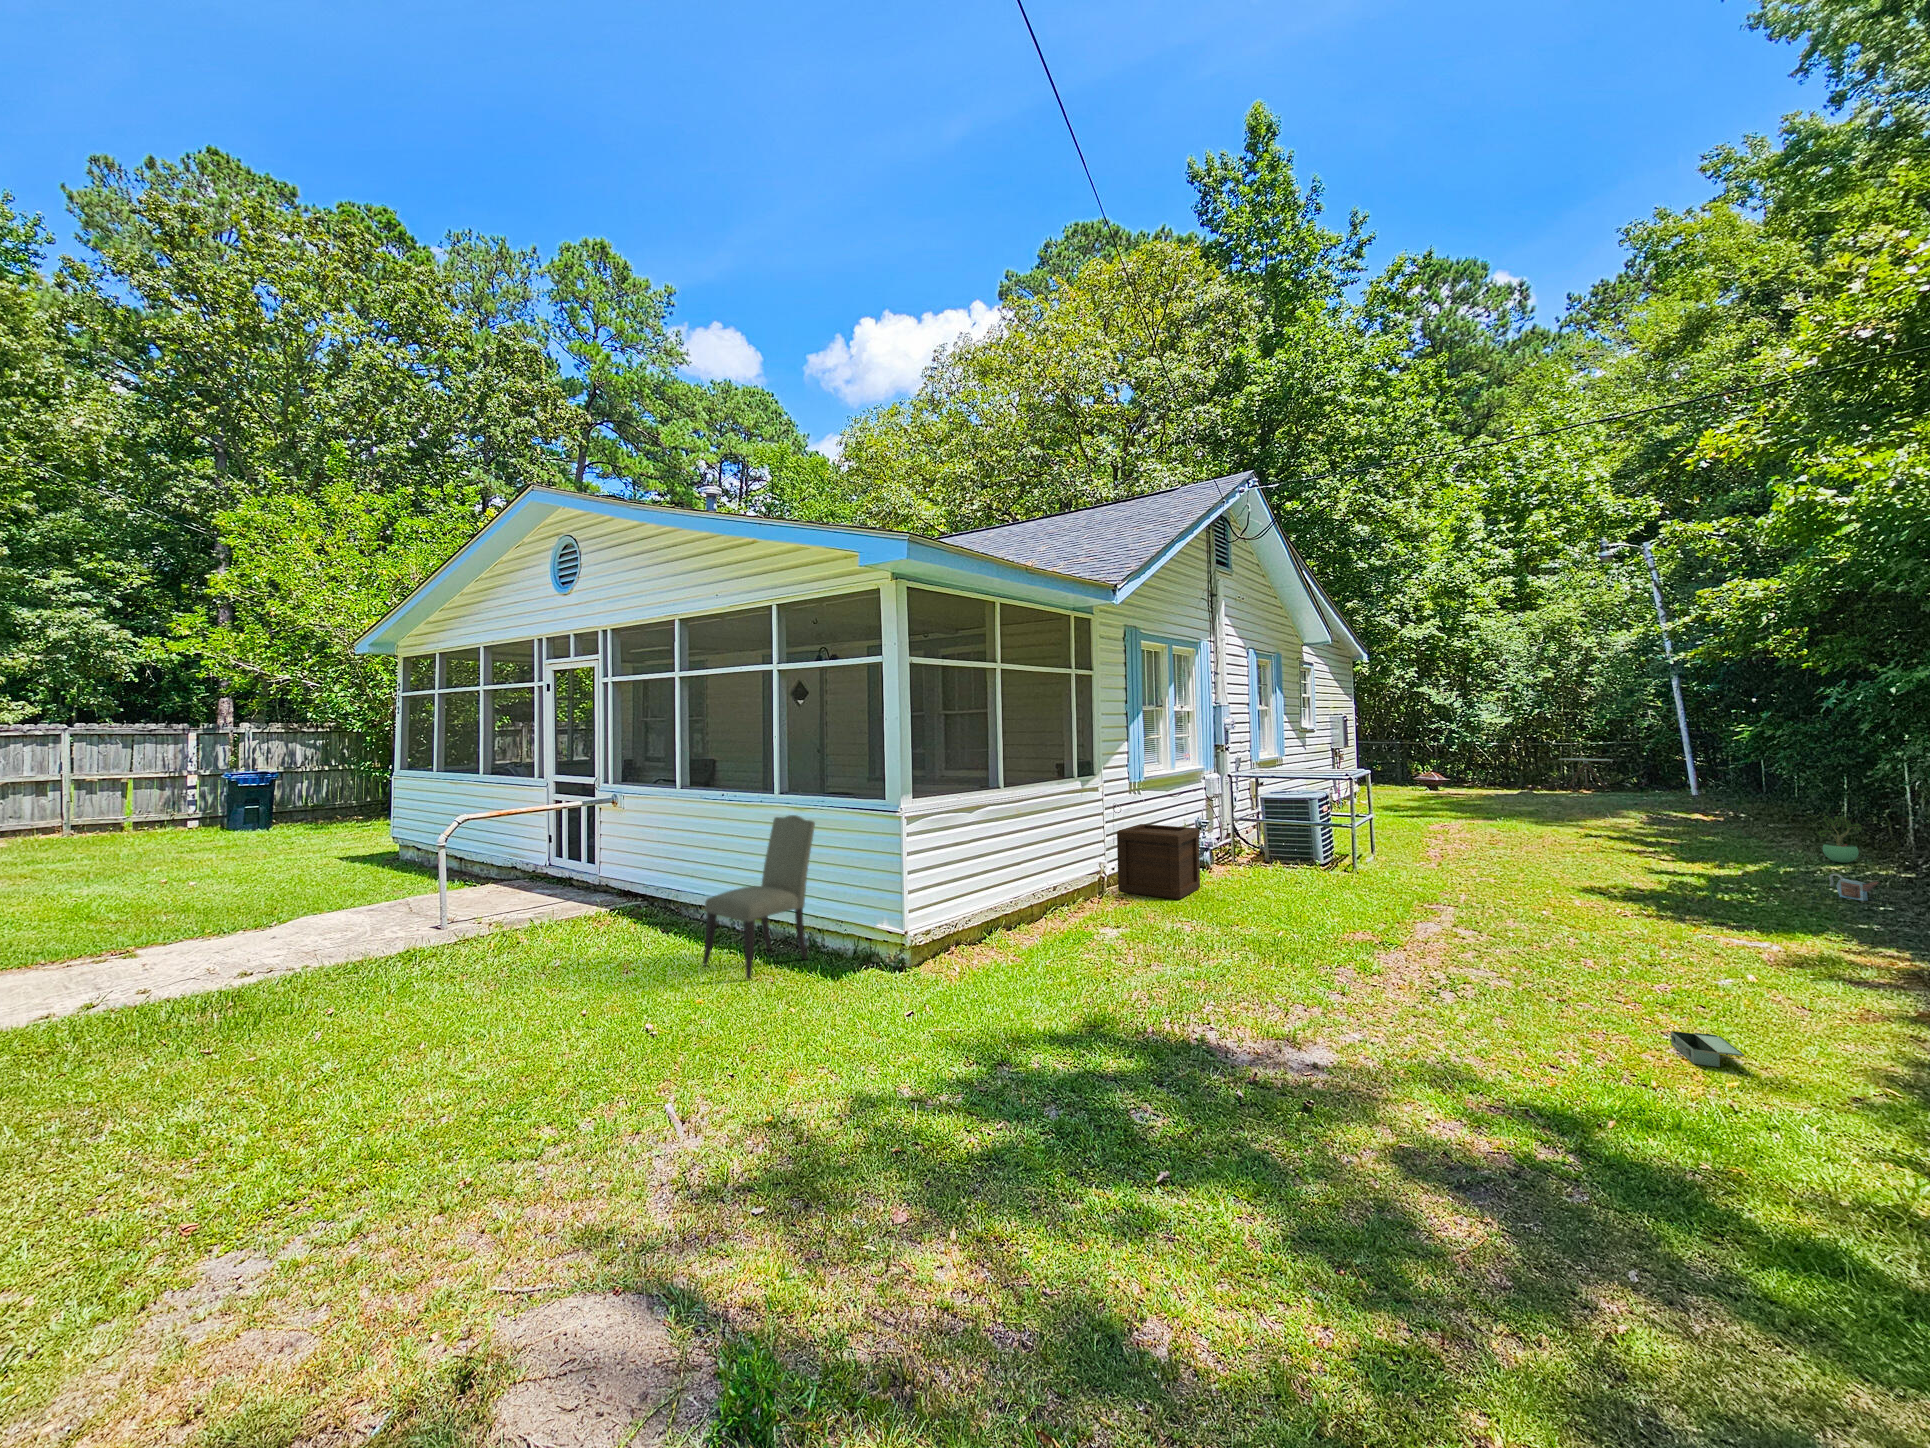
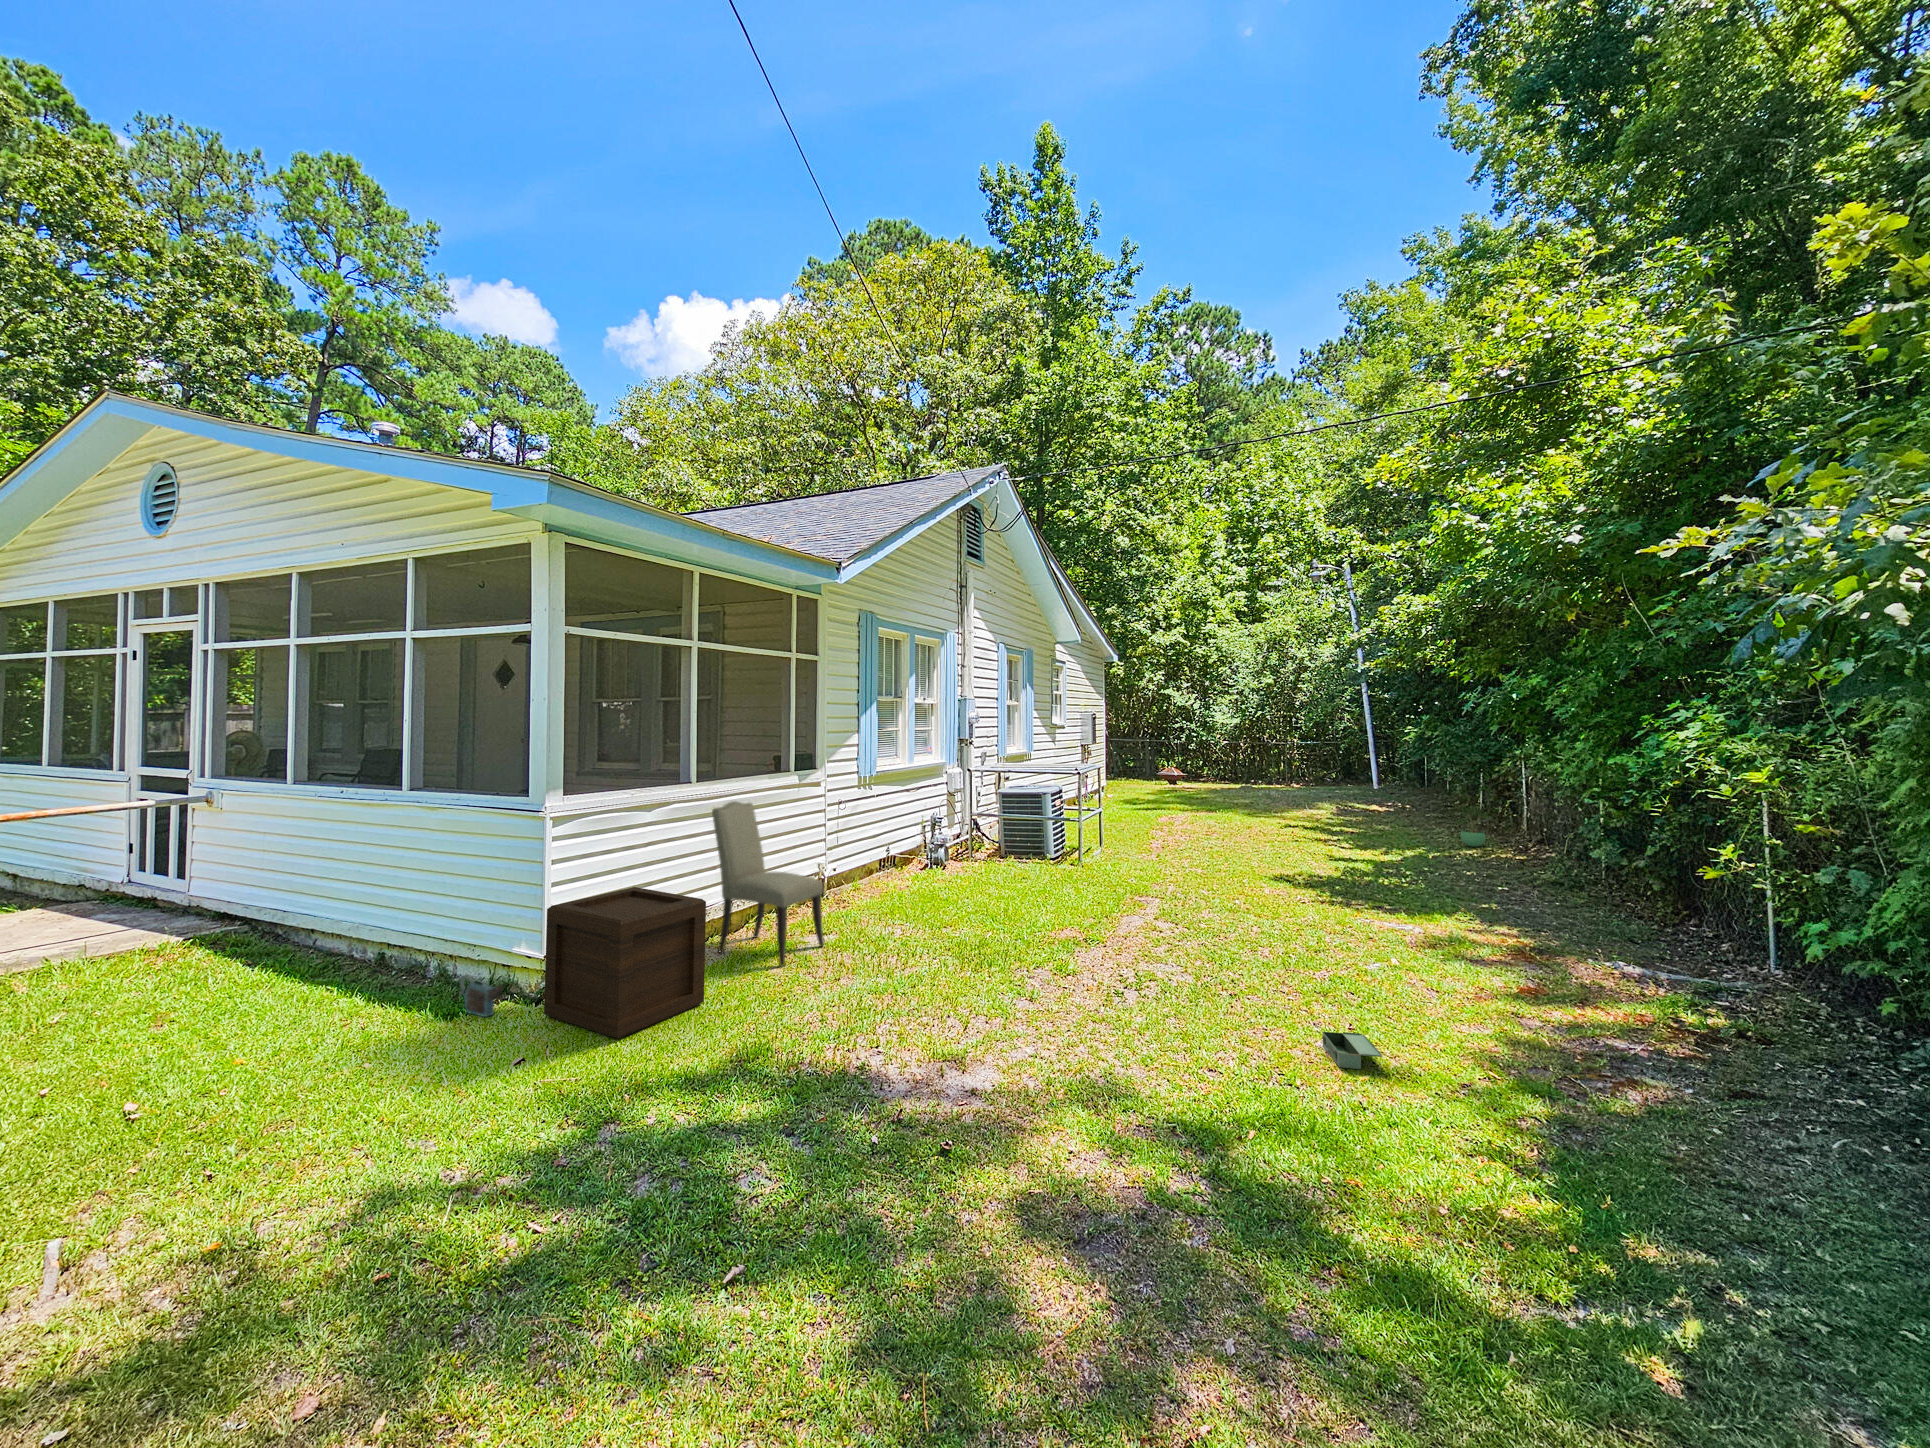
round table: present [1559,758,1613,789] -> none [1275,755,1316,782]
chair: present [703,815,815,979] -> present [712,801,824,966]
wooden crate: present [1117,824,1200,899] -> present [544,887,706,1039]
watering can: present [1829,874,1880,901] -> present [459,975,505,1017]

